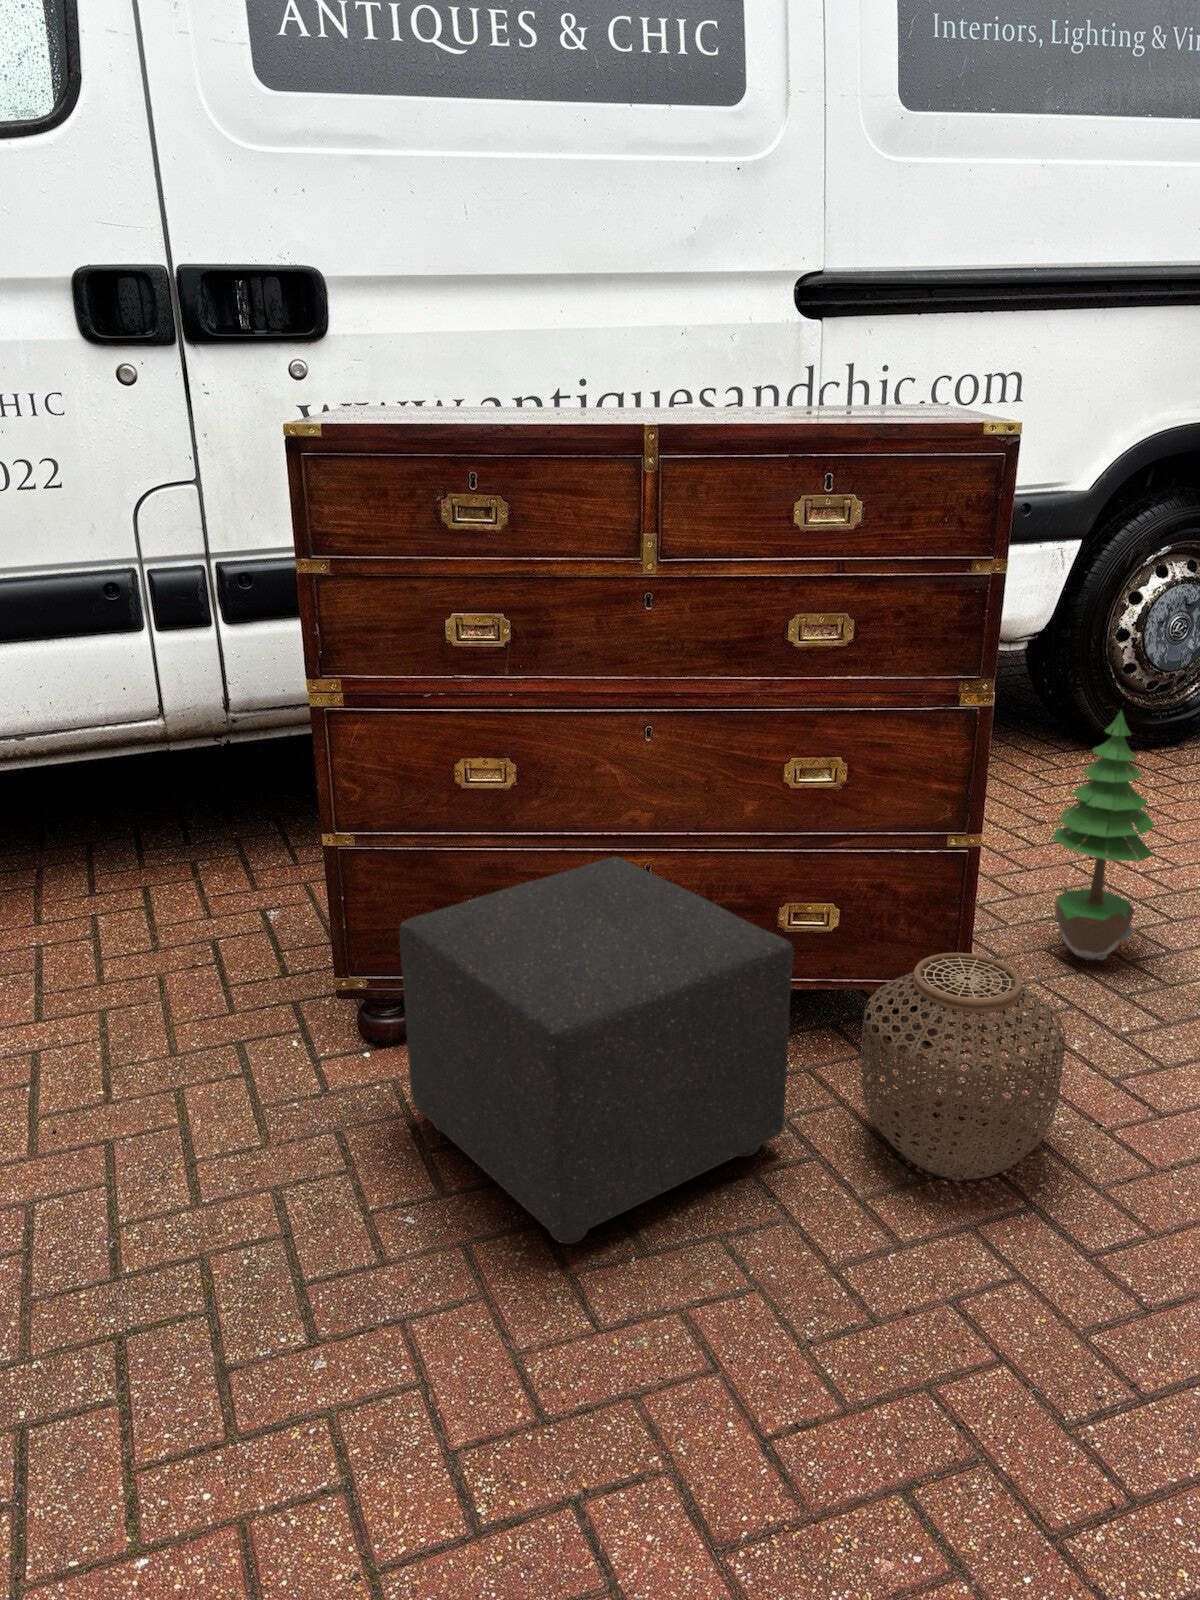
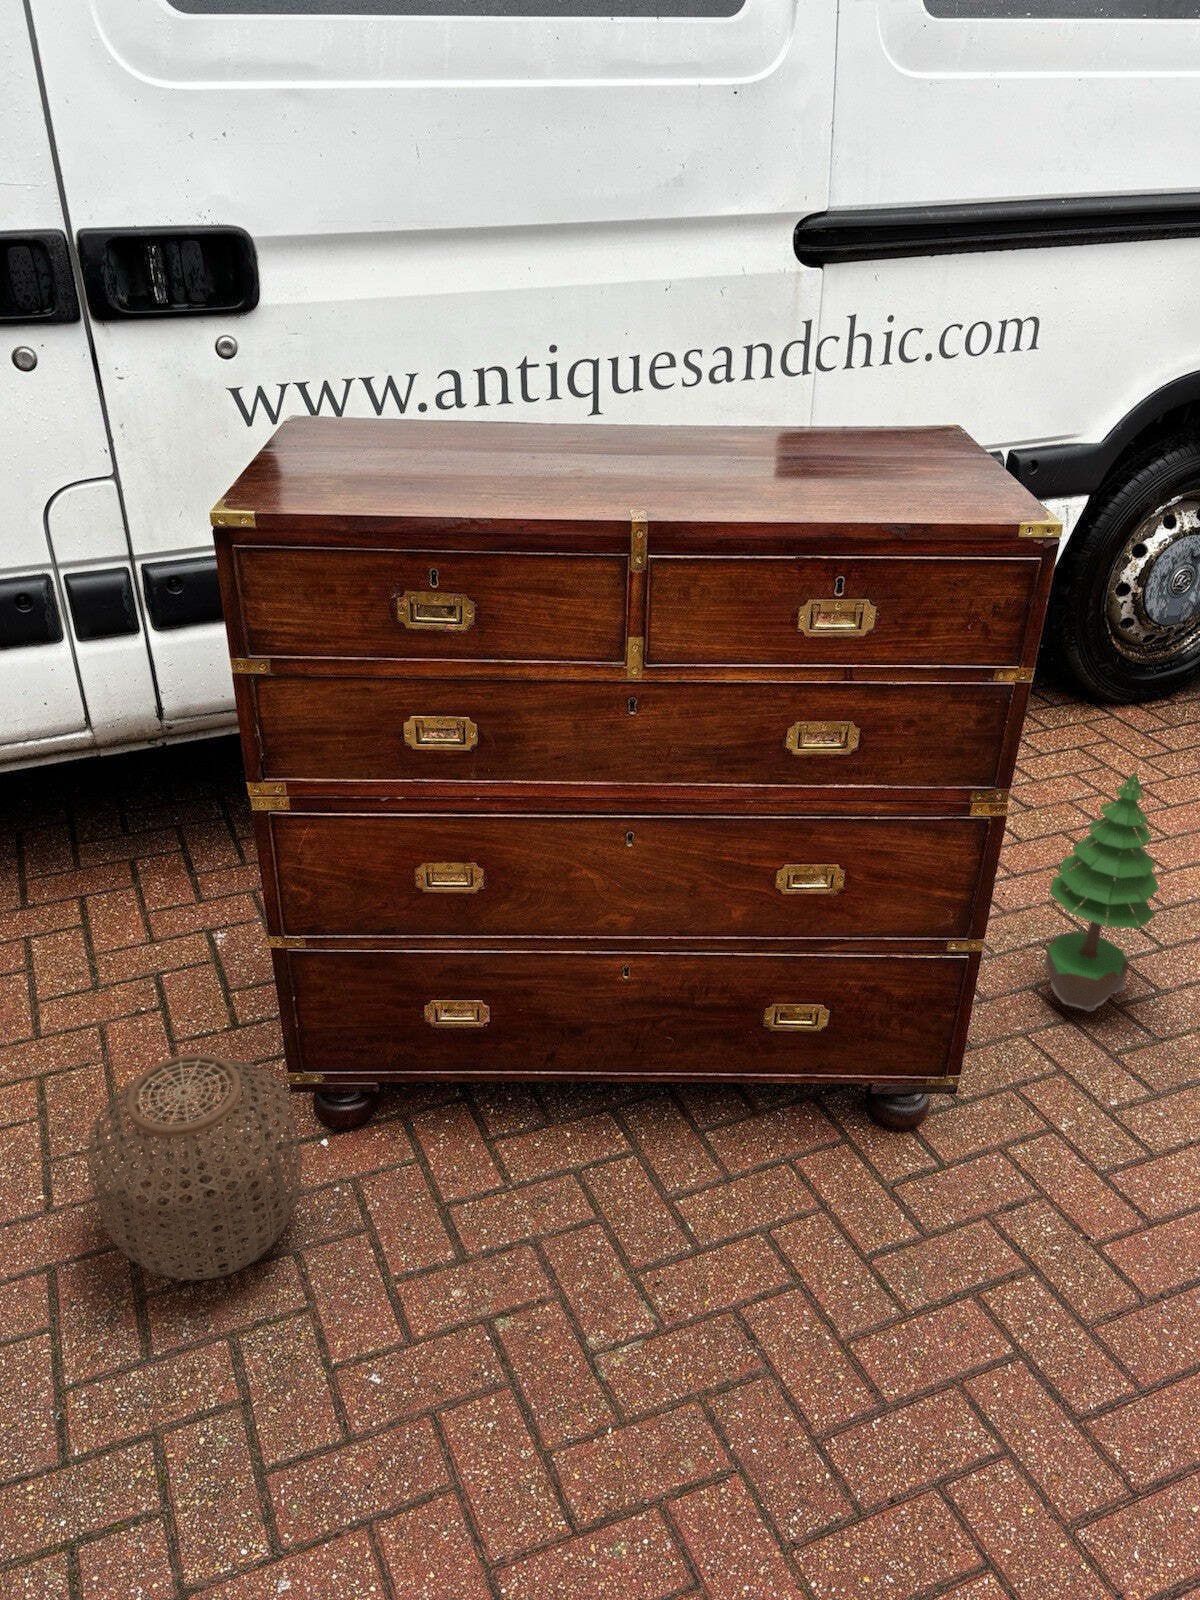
ottoman: present [399,857,793,1244] -> none [357,955,784,1424]
woven basket: present [860,953,1066,1179] -> present [86,1054,302,1280]

